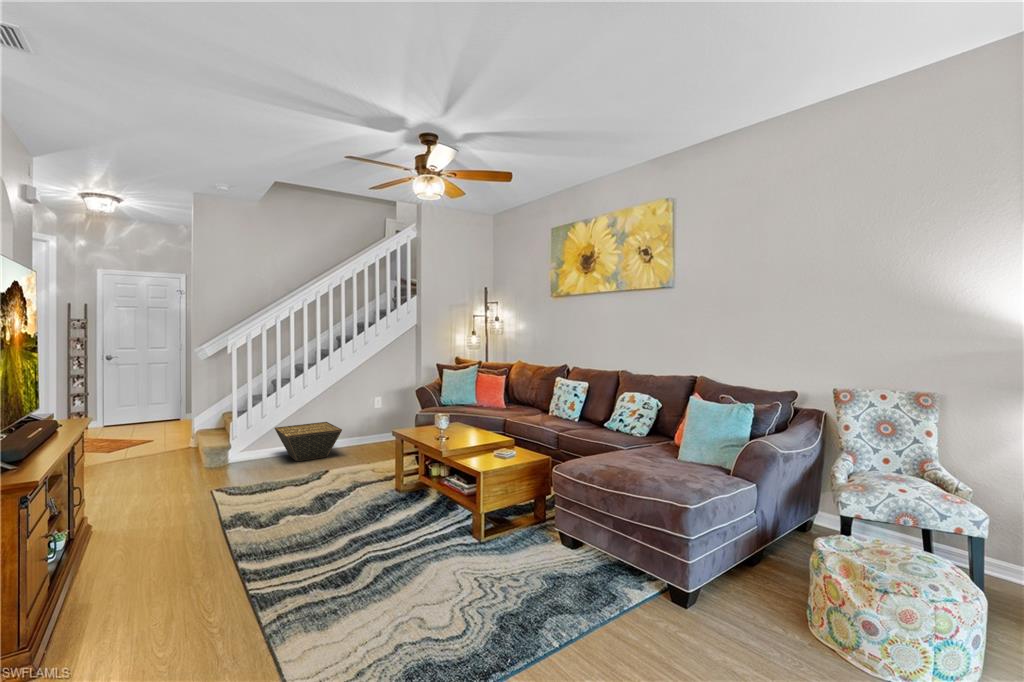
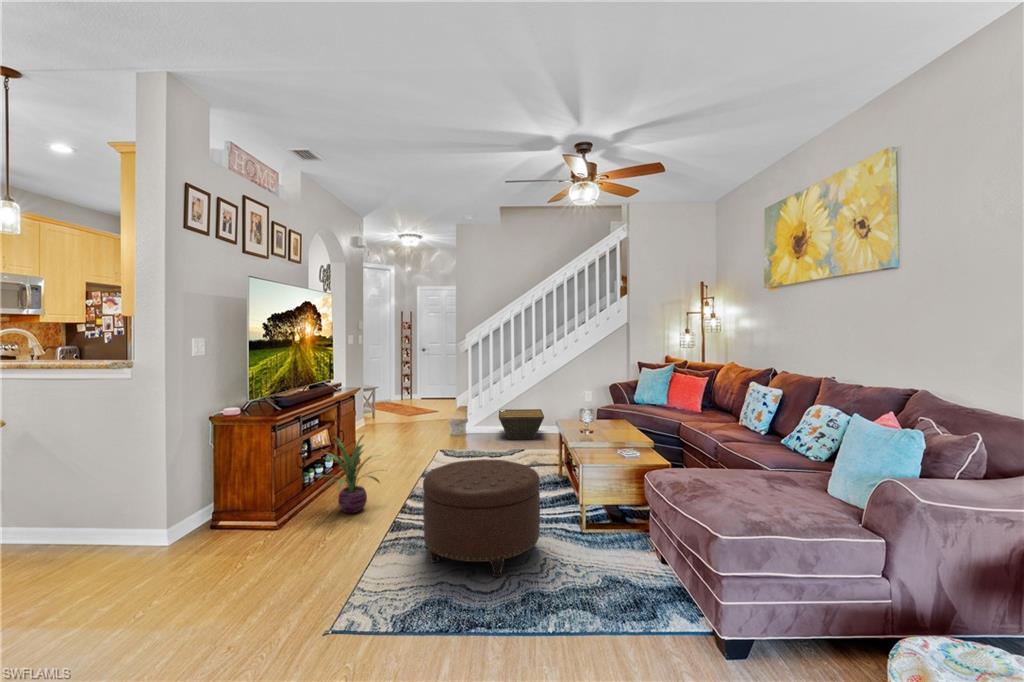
decorative plant: none [57,483,223,607] -> present [312,435,379,513]
ottoman: none [332,483,474,627] -> present [423,459,540,577]

